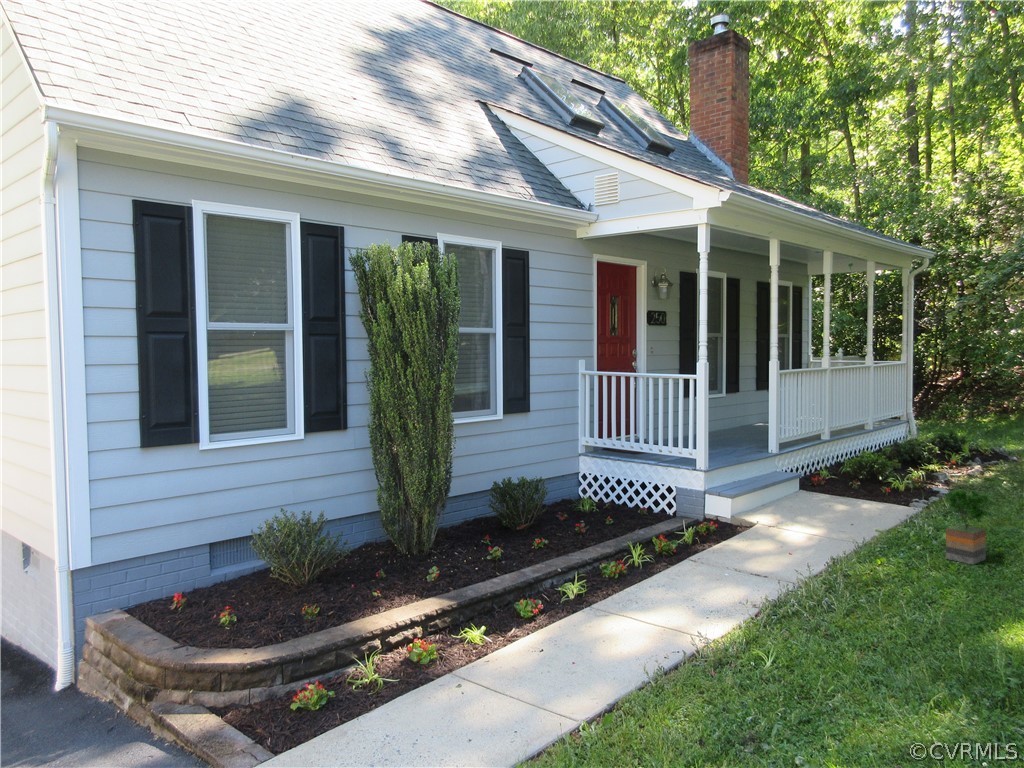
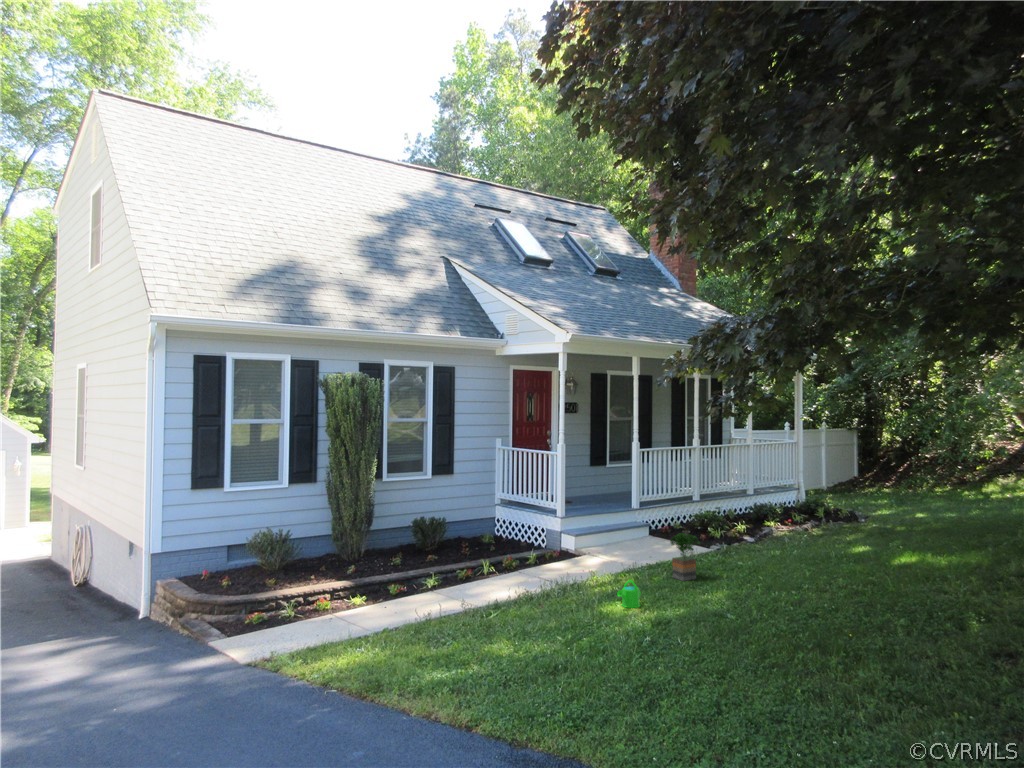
watering can: none [950,576,991,626] -> present [617,580,641,608]

